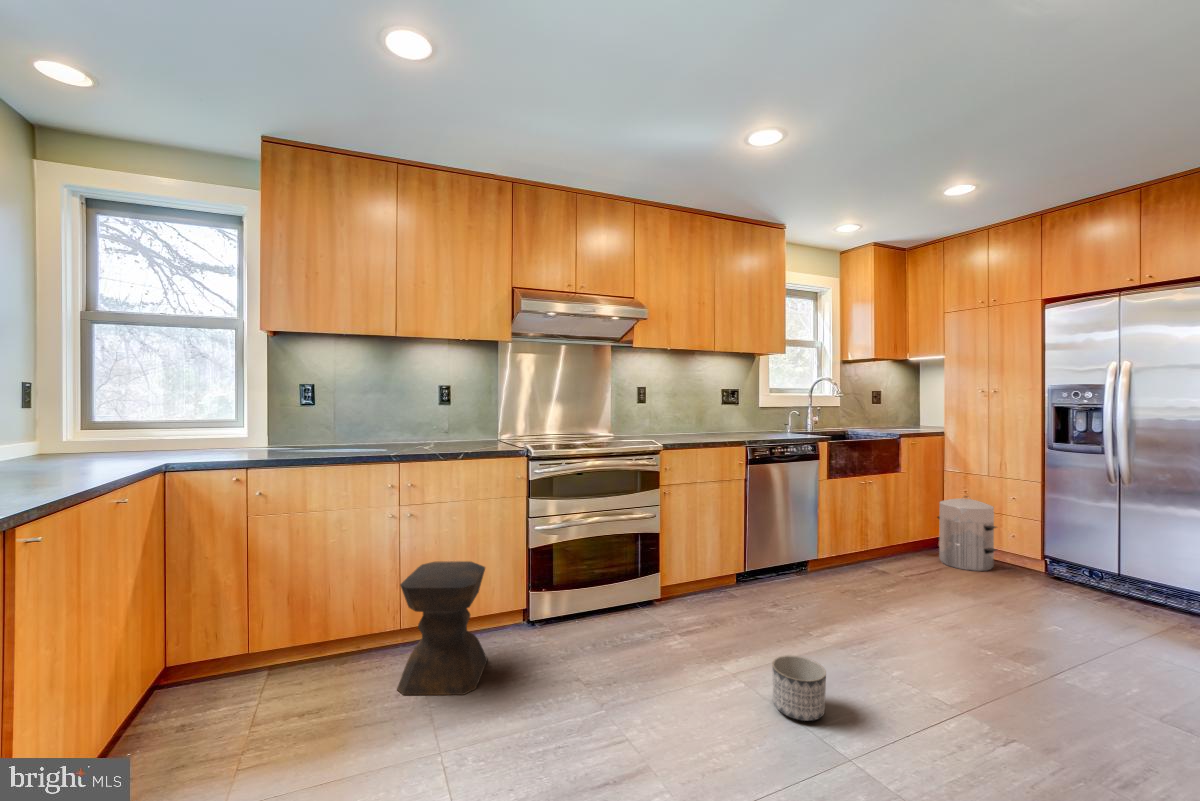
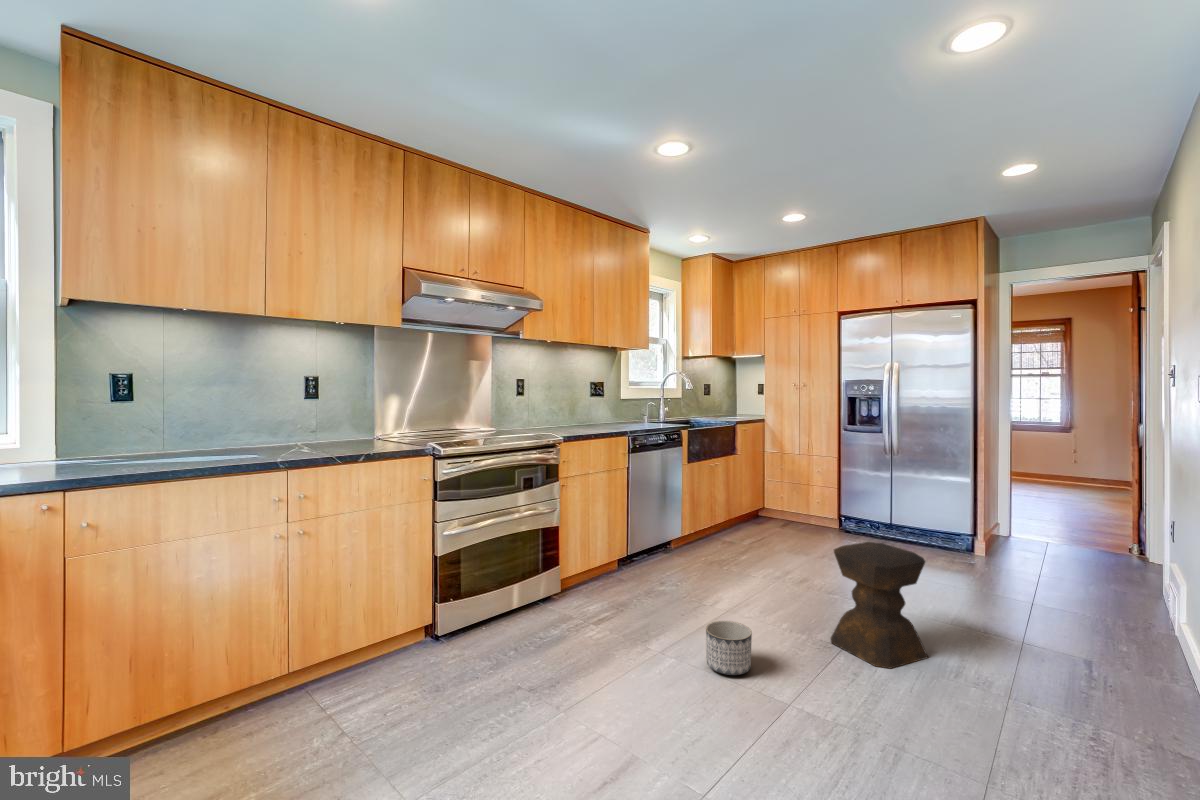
waste bin: present [937,496,997,571] -> none [763,473,809,534]
stool: present [397,561,487,695] -> present [831,542,928,669]

